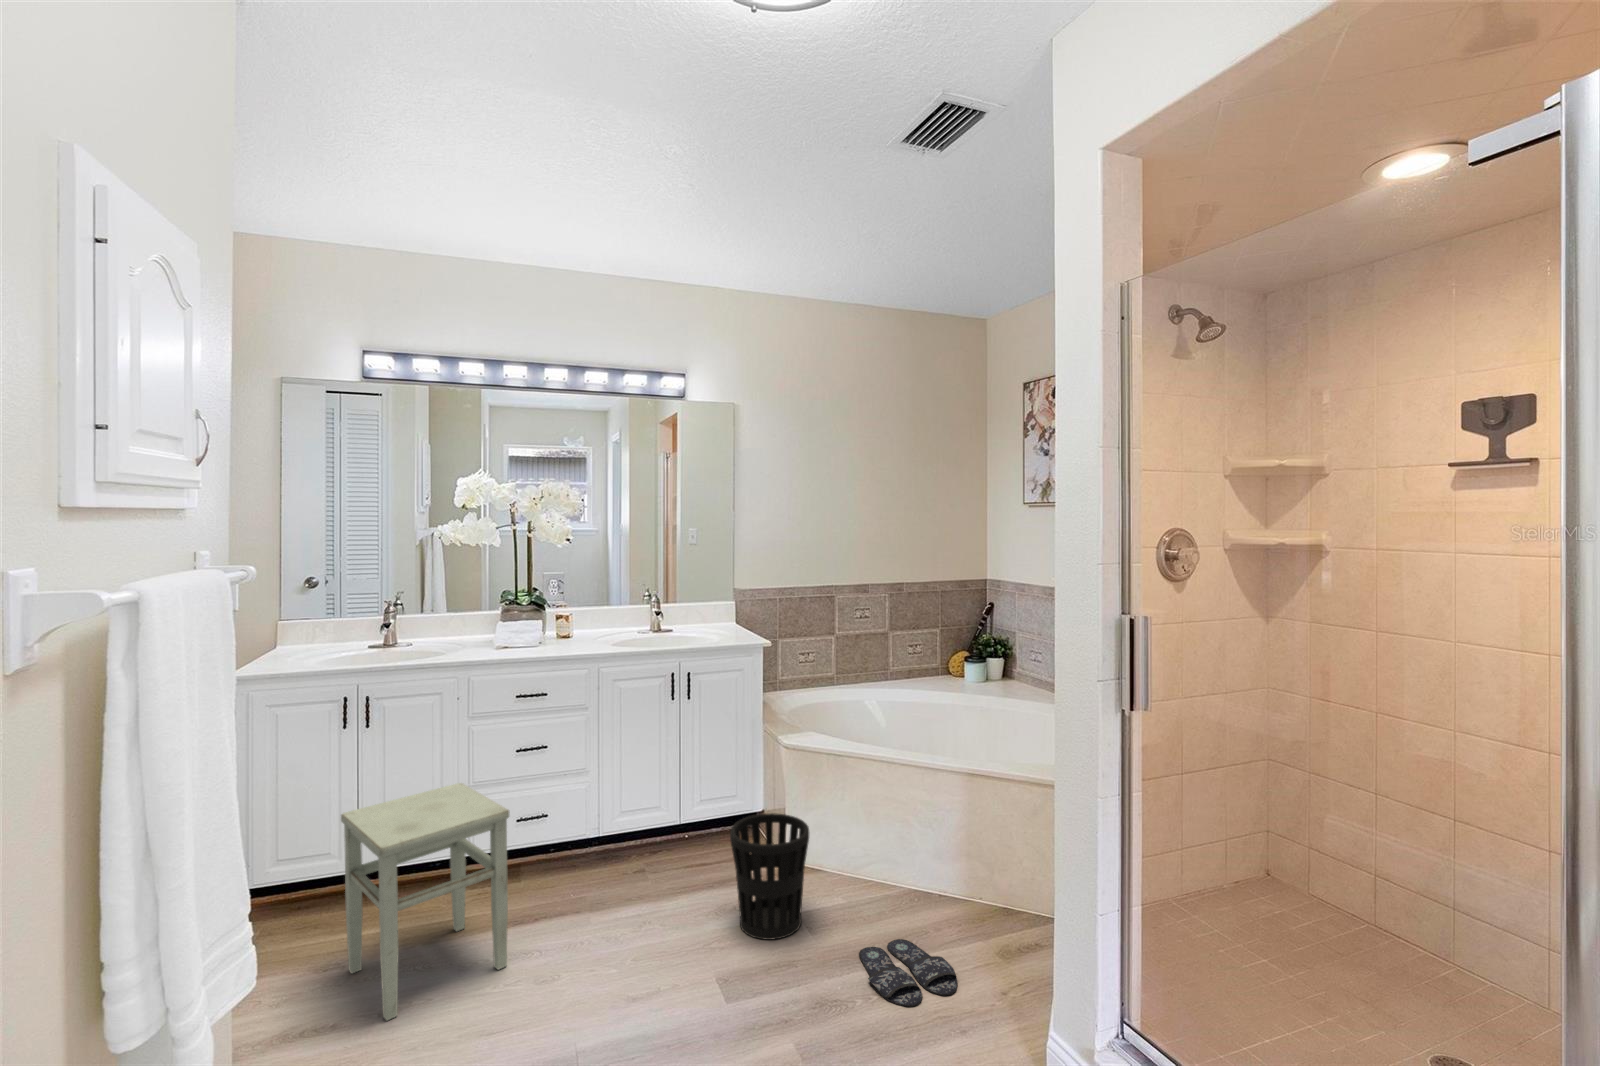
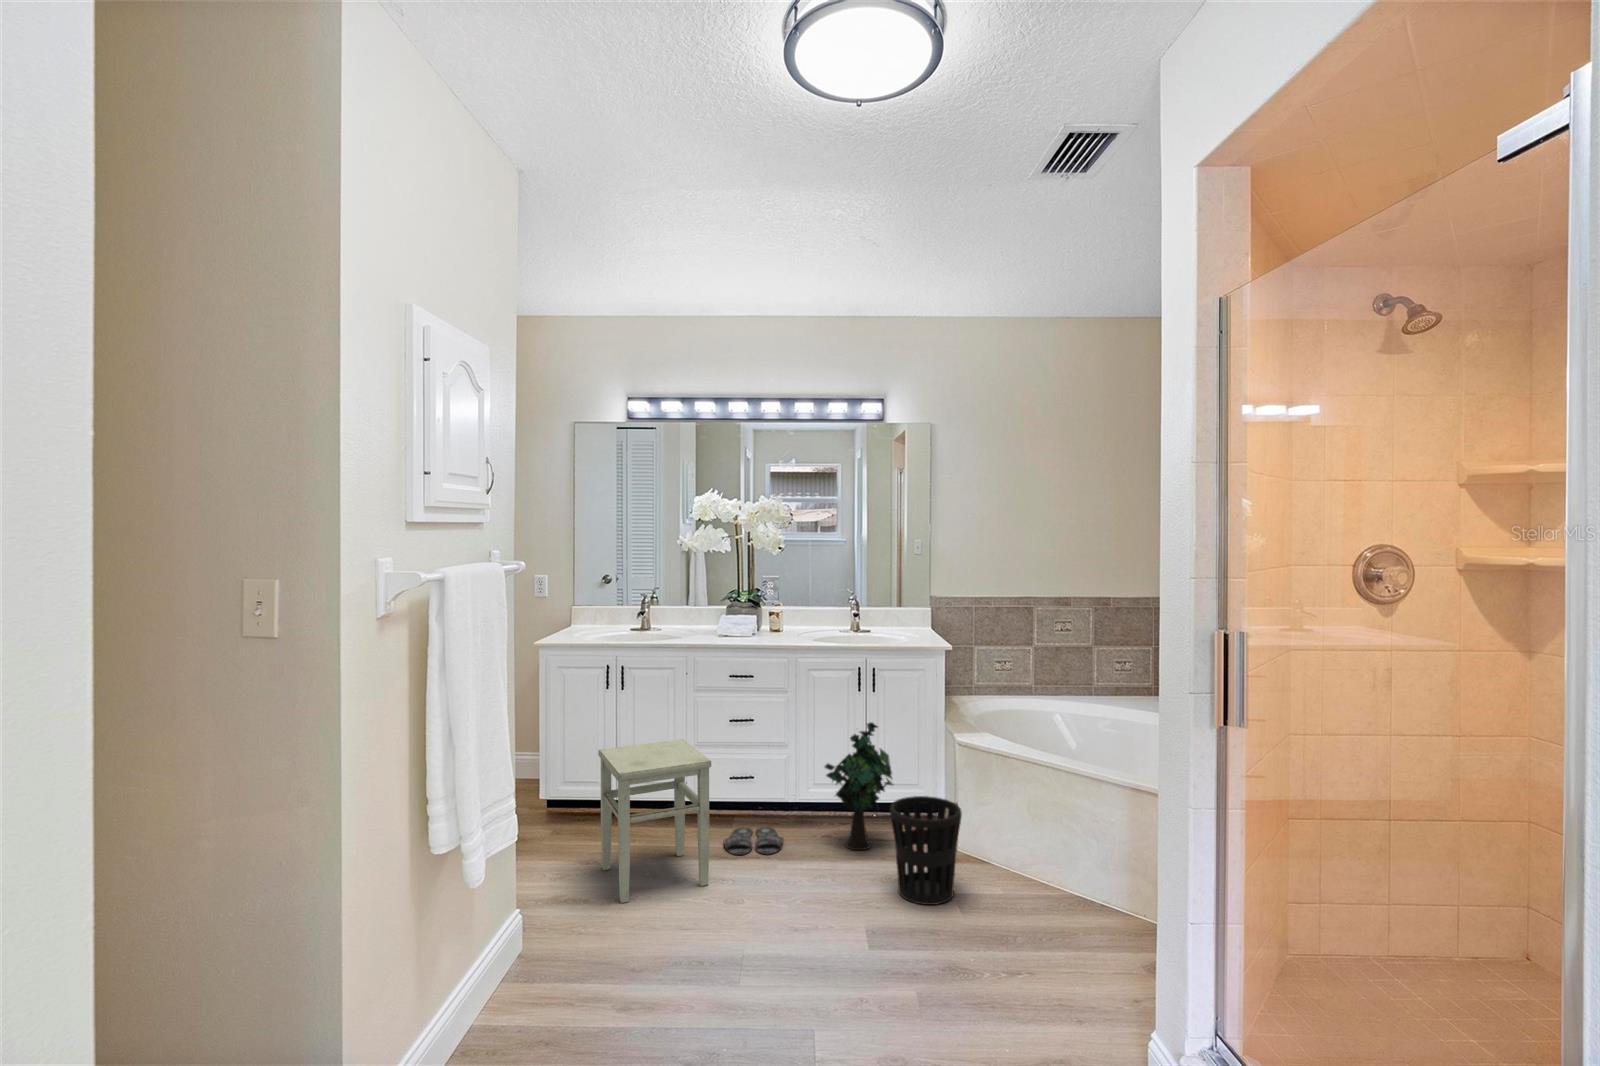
decorative plant: none [637,734,719,883] -> present [825,722,893,850]
slippers: present [859,939,957,1007] -> present [724,827,783,855]

